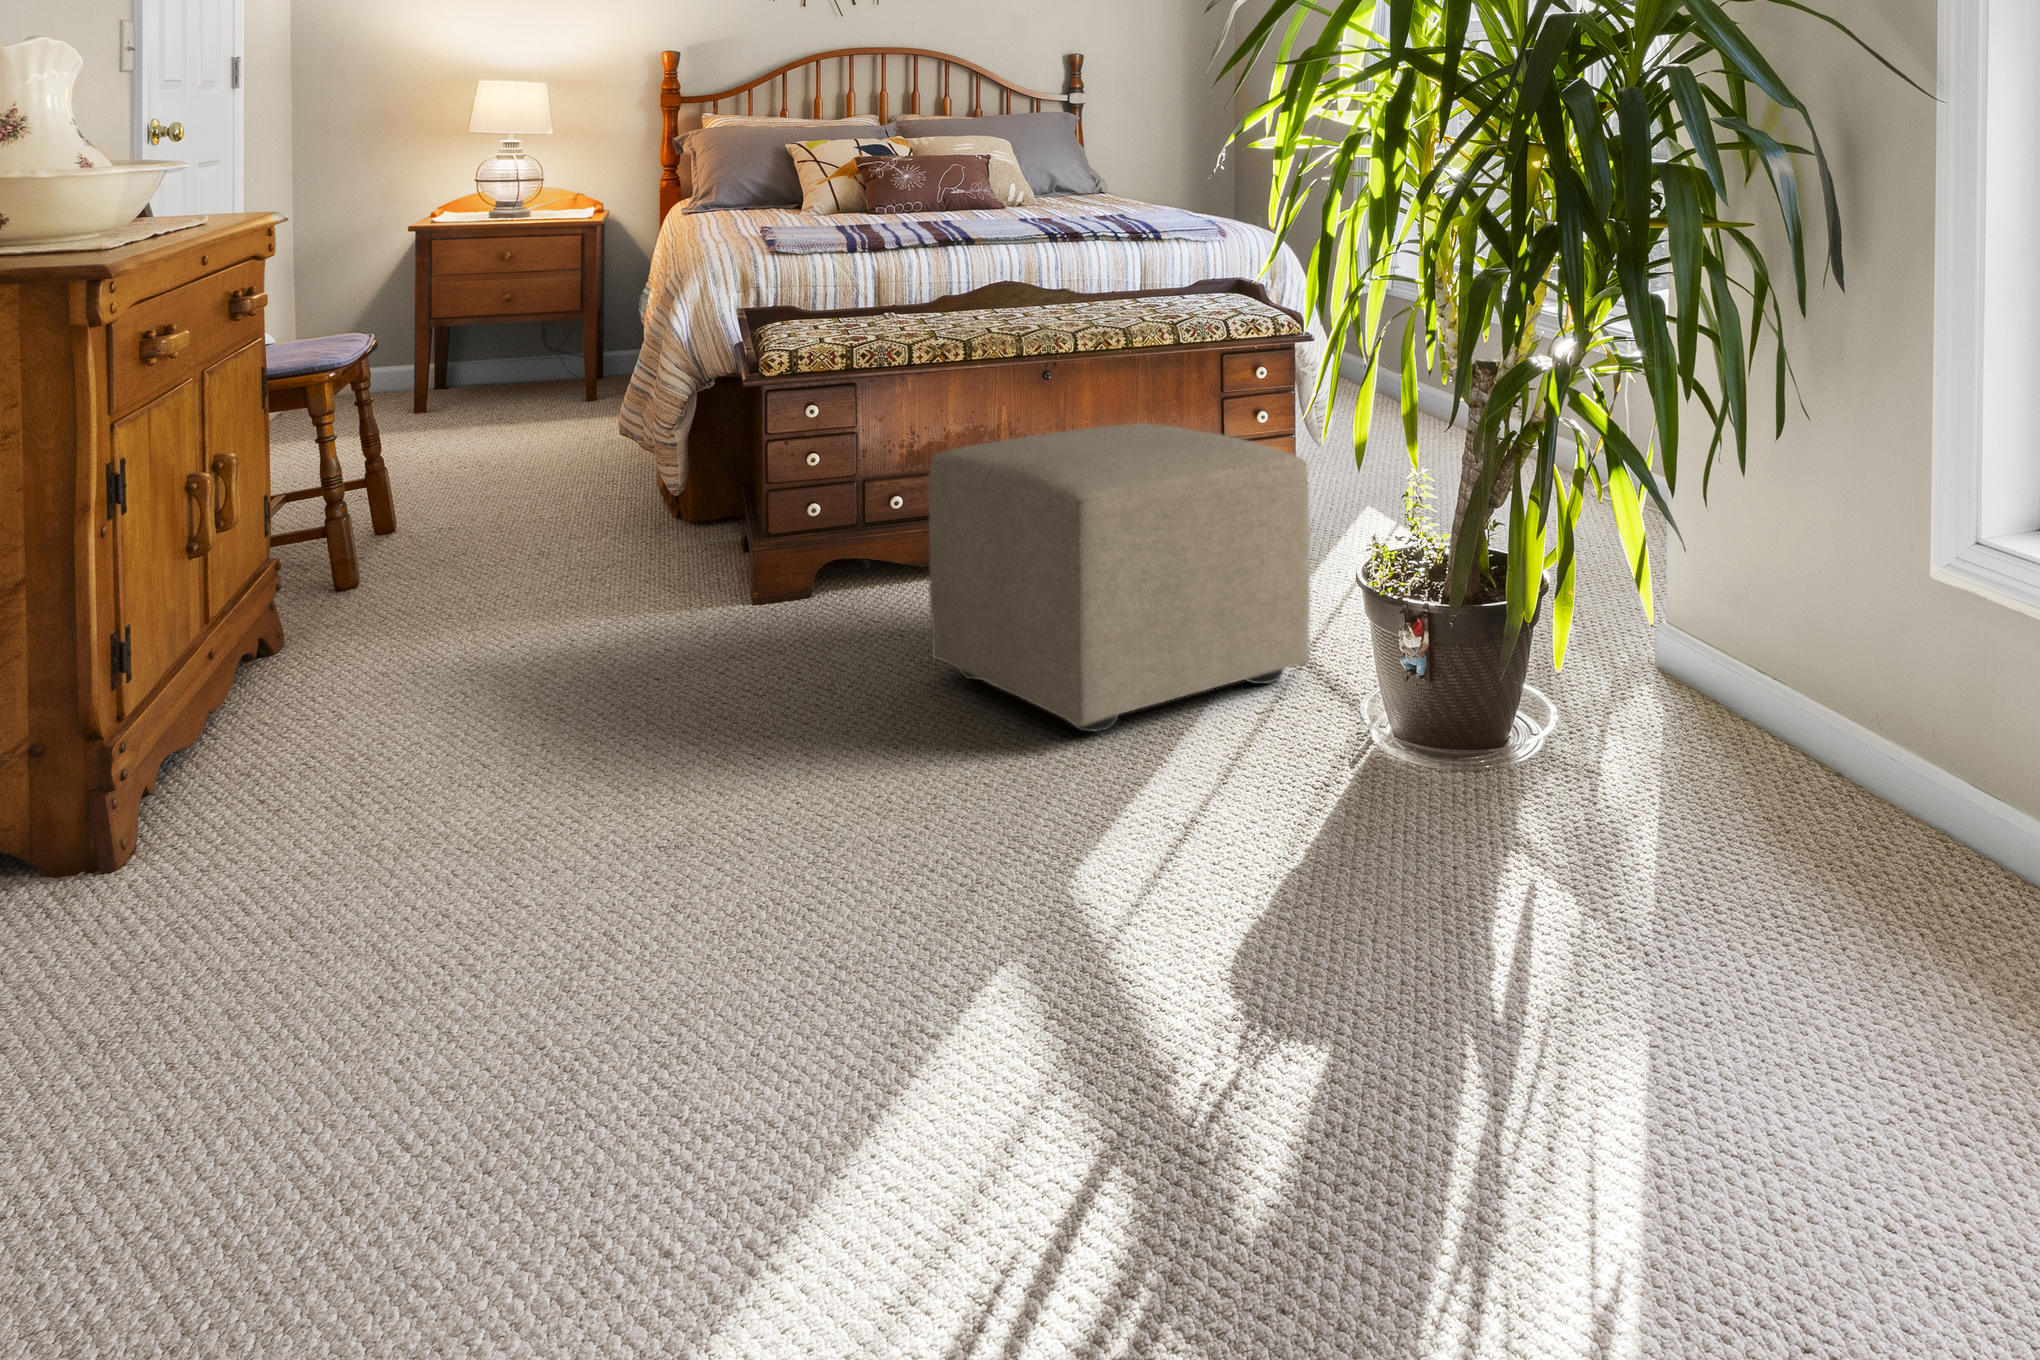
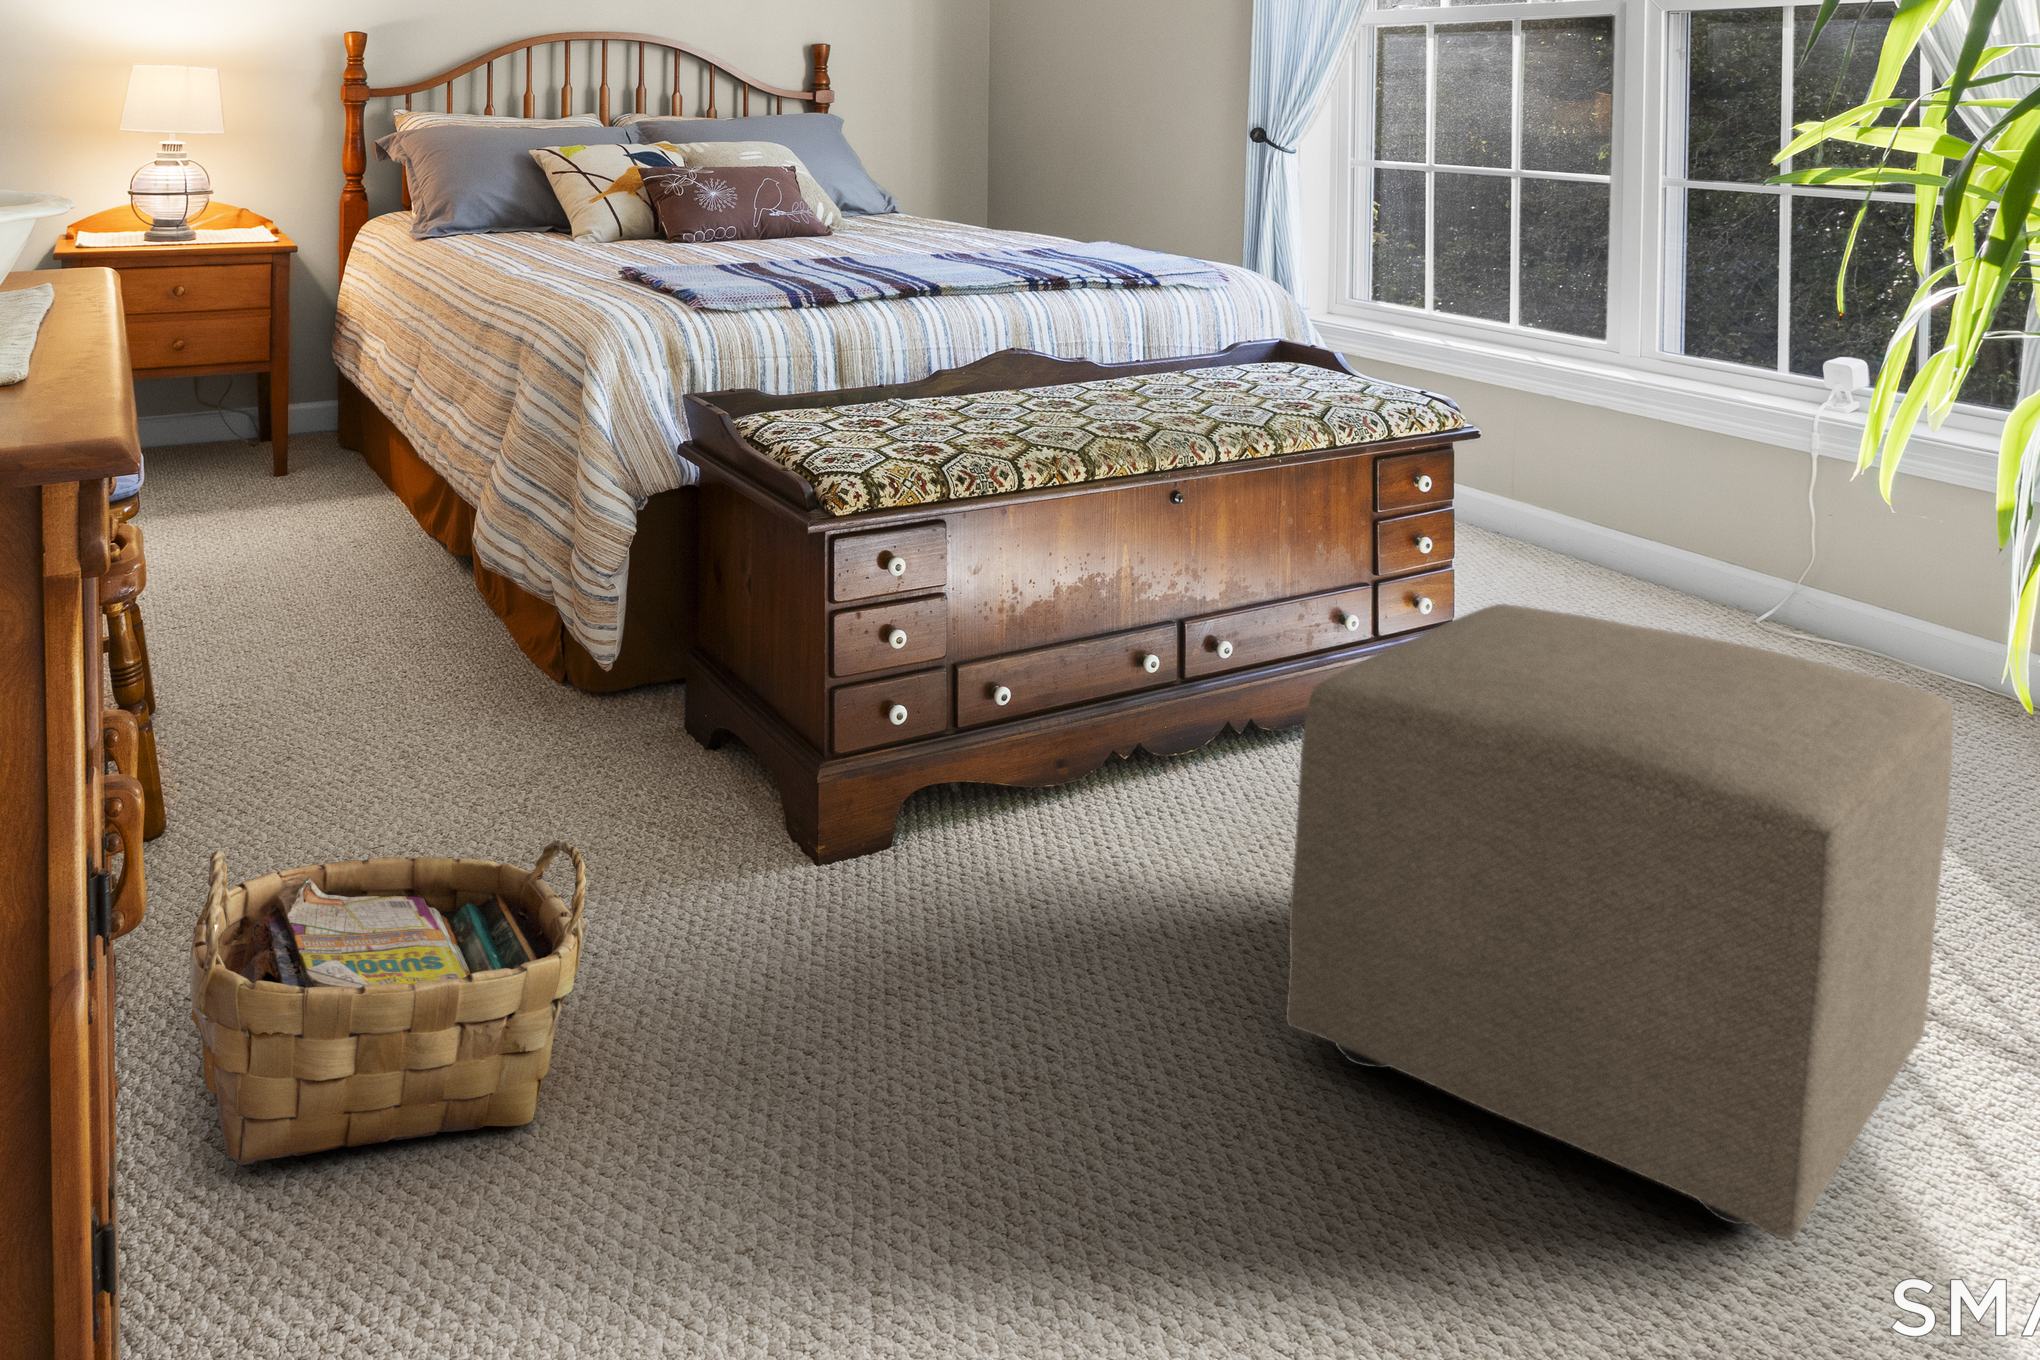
woven basket: none [262,542,518,704] -> present [190,838,587,1165]

